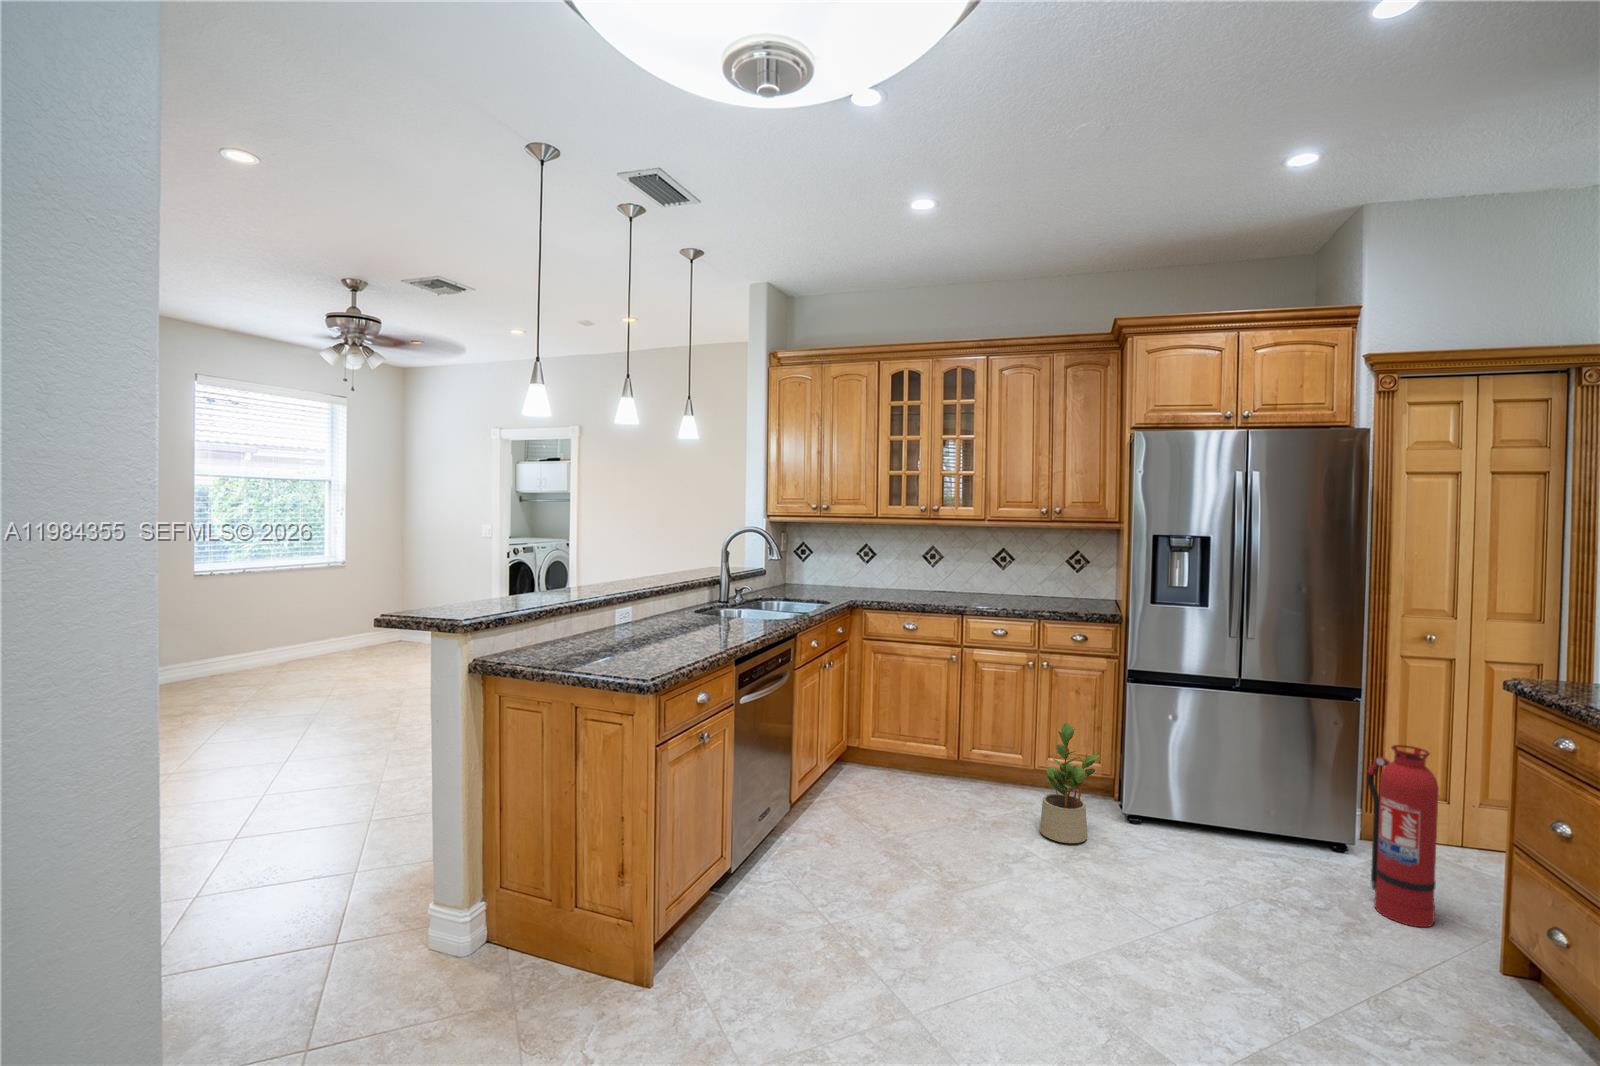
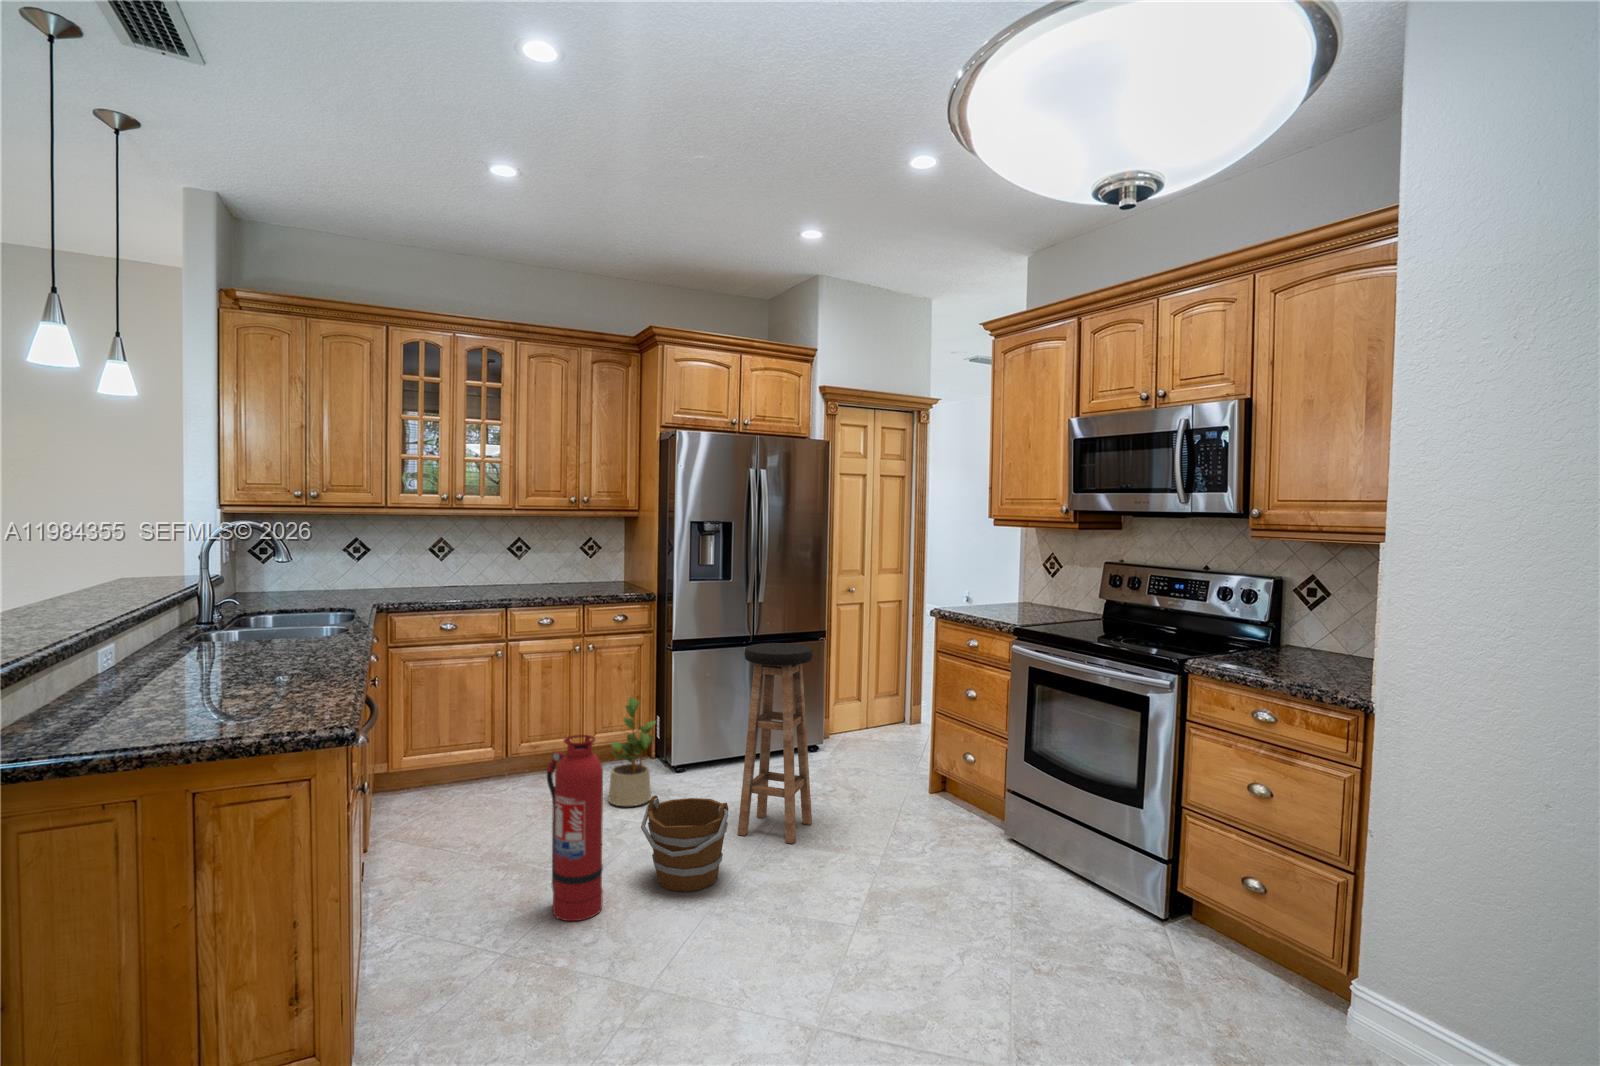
bar stool: none [1162,689,1280,958] -> present [738,643,813,844]
fire extinguisher: present [1367,745,1439,927] -> present [547,735,603,921]
bucket: none [1012,839,1117,967] -> present [641,795,728,892]

